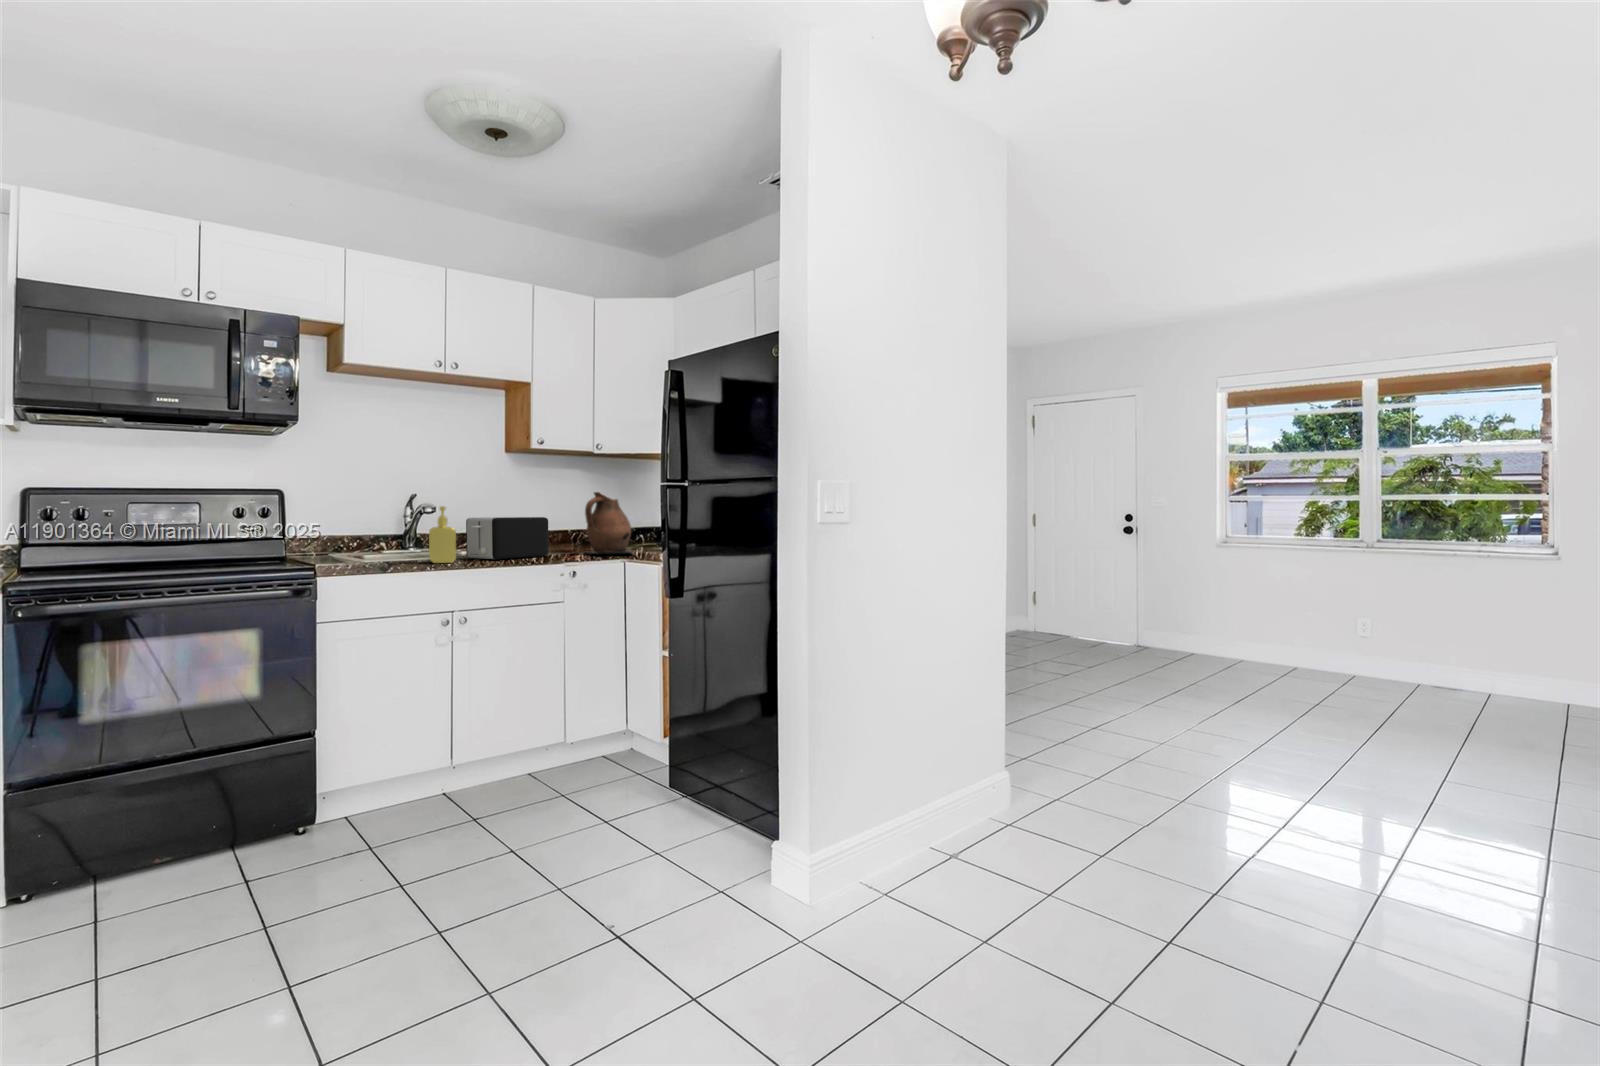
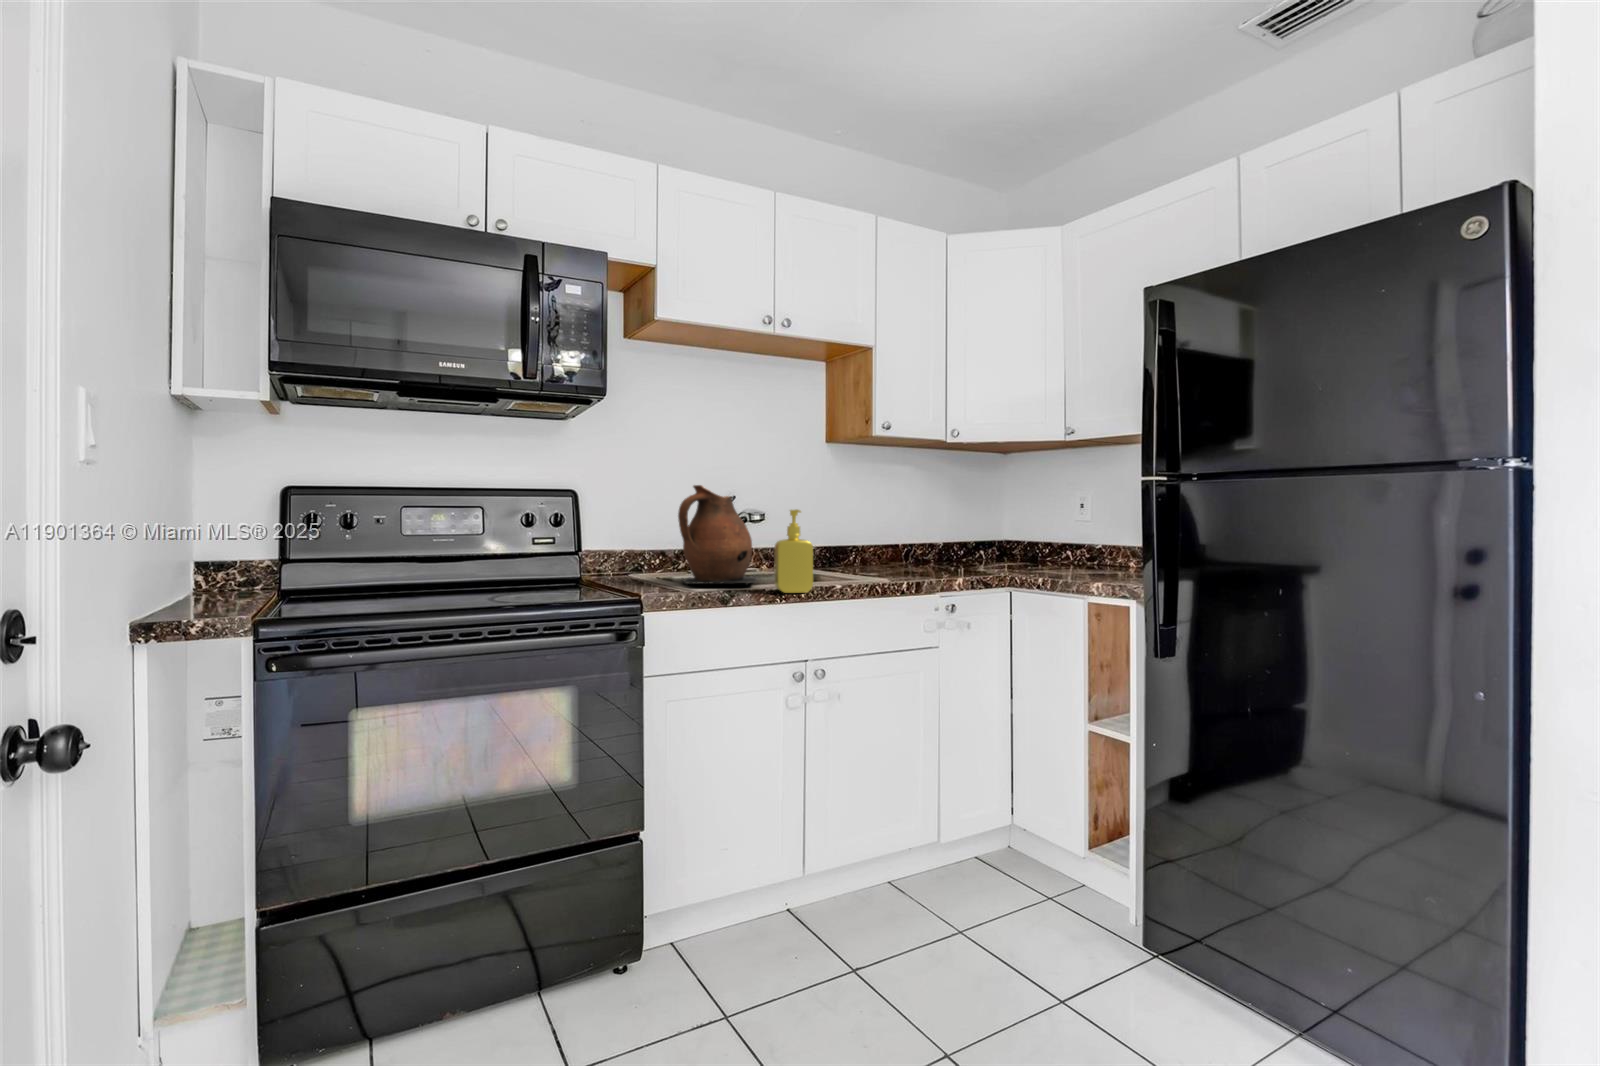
ceramic pitcher: present [585,492,634,554] -> present [678,485,756,584]
toaster: present [466,517,549,559] -> none [813,526,917,587]

